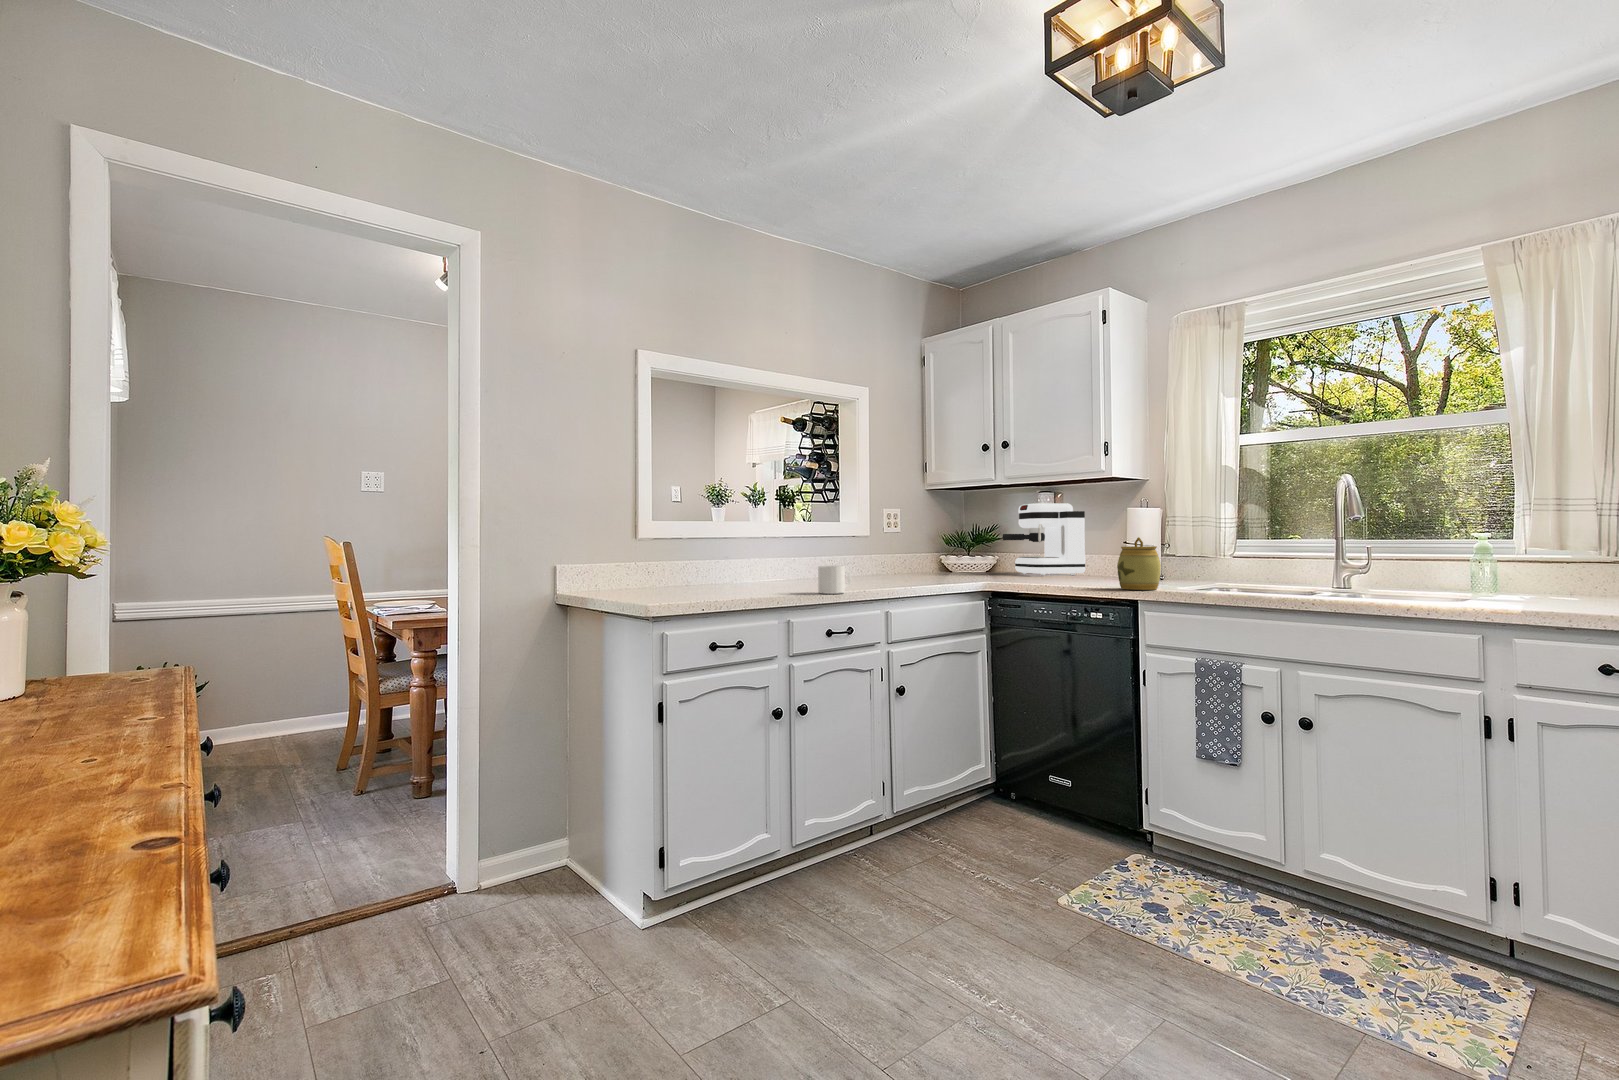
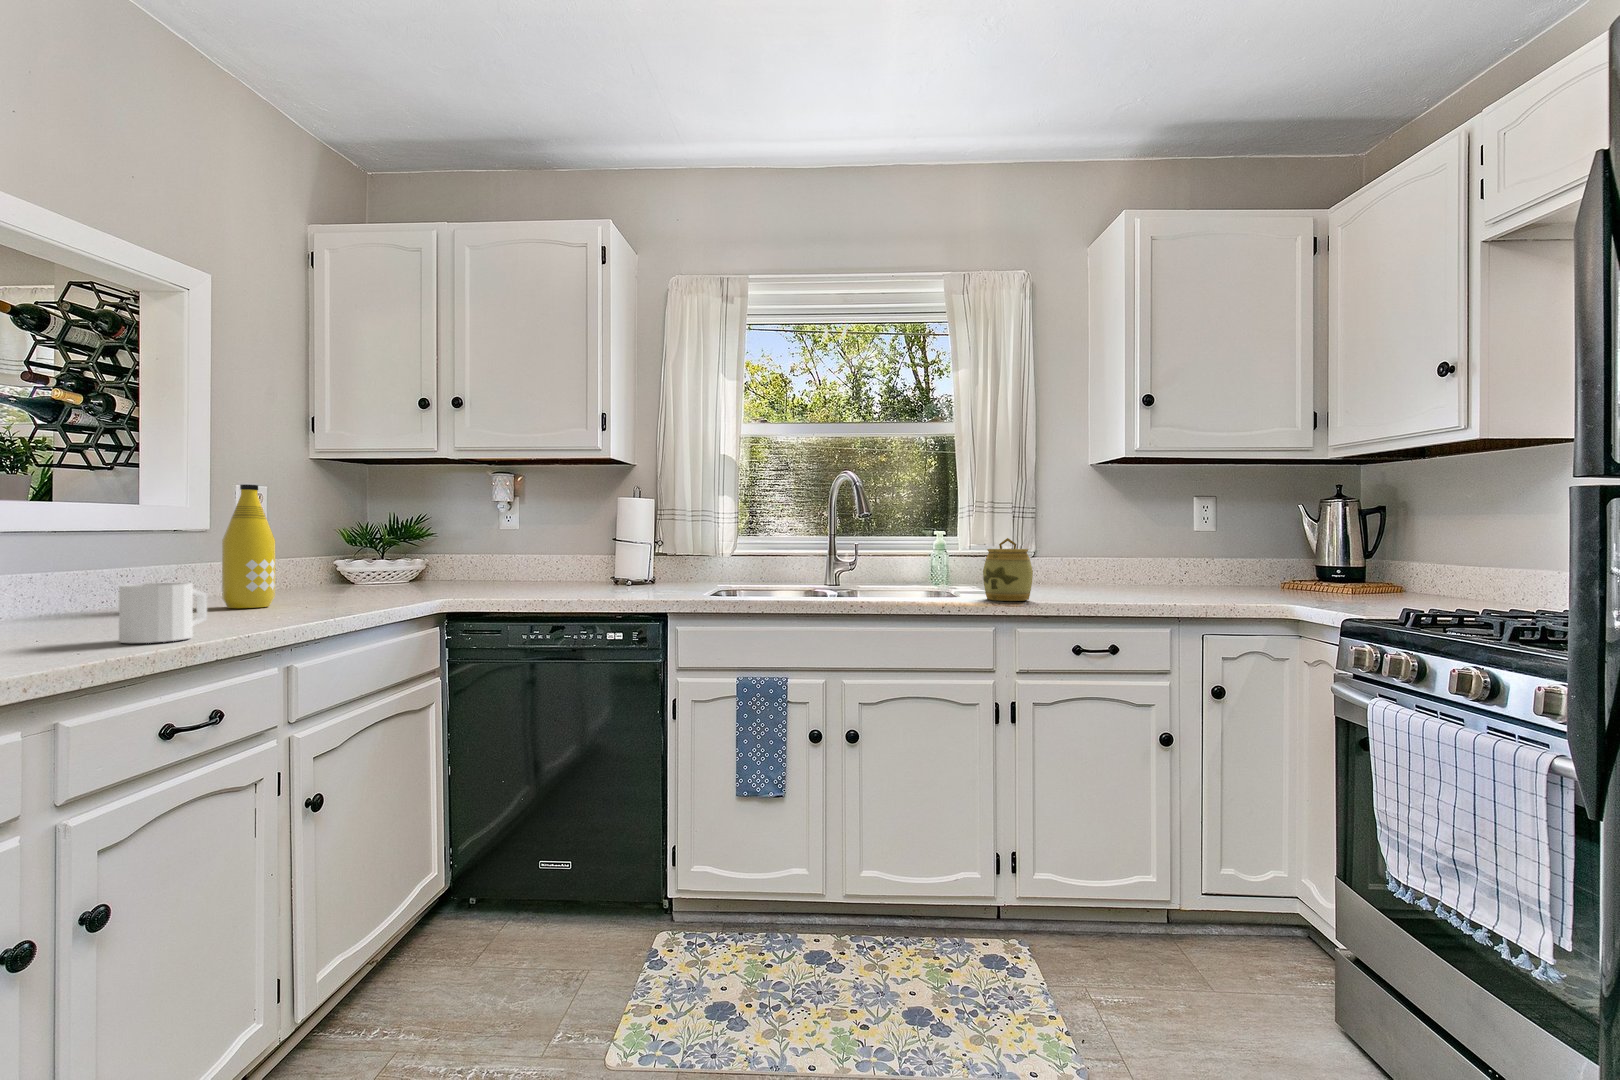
coffee maker: present [1002,503,1086,575] -> none [446,487,558,582]
bottle: none [868,513,892,583] -> present [222,485,275,608]
jar: present [1117,537,1161,590] -> present [983,538,1033,601]

